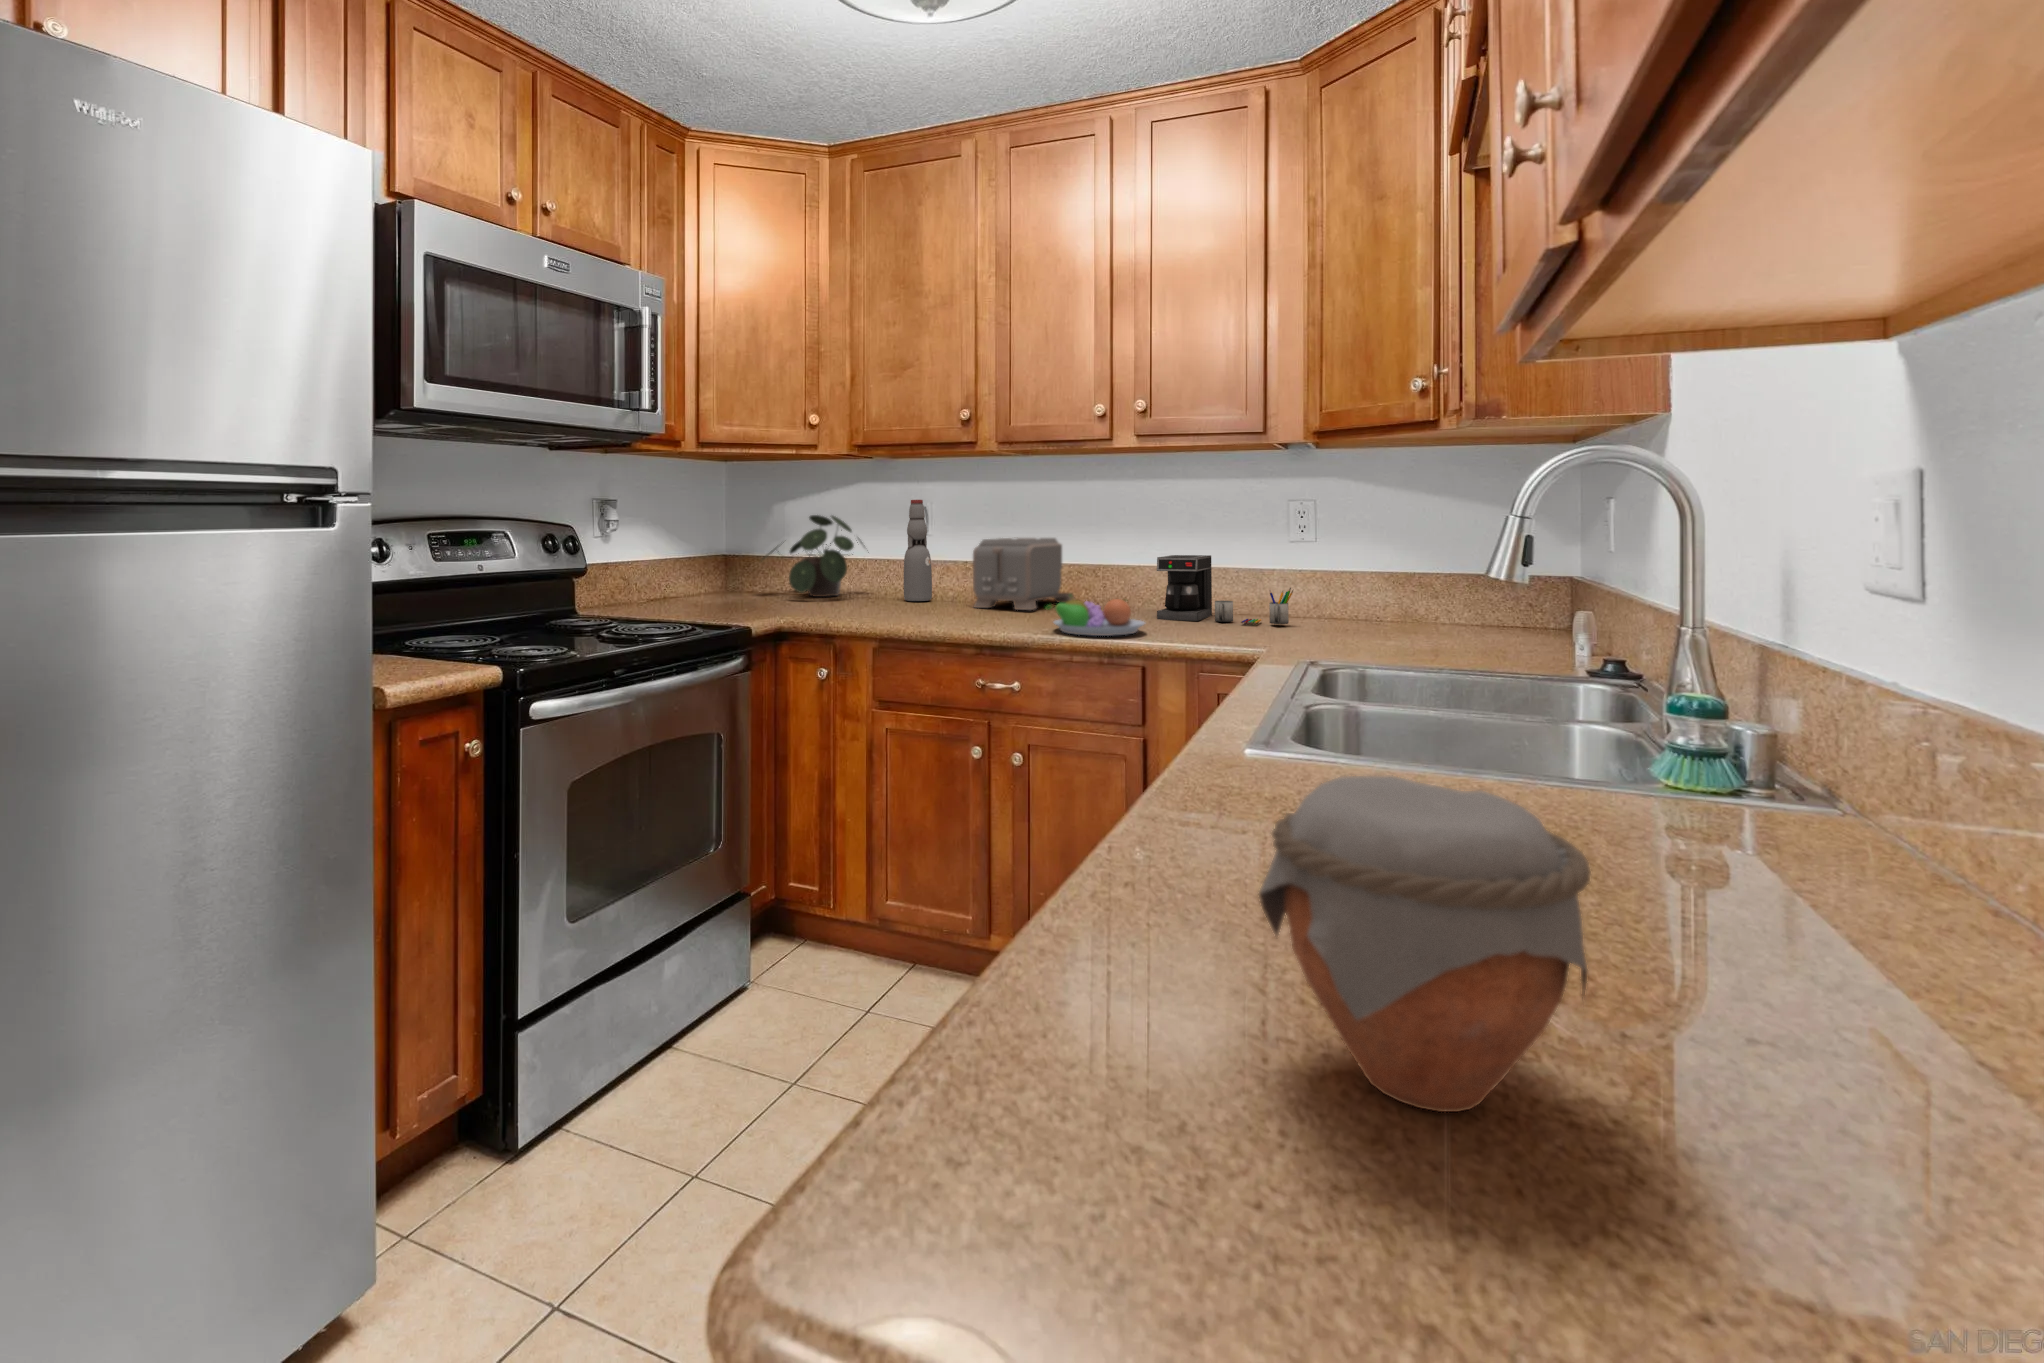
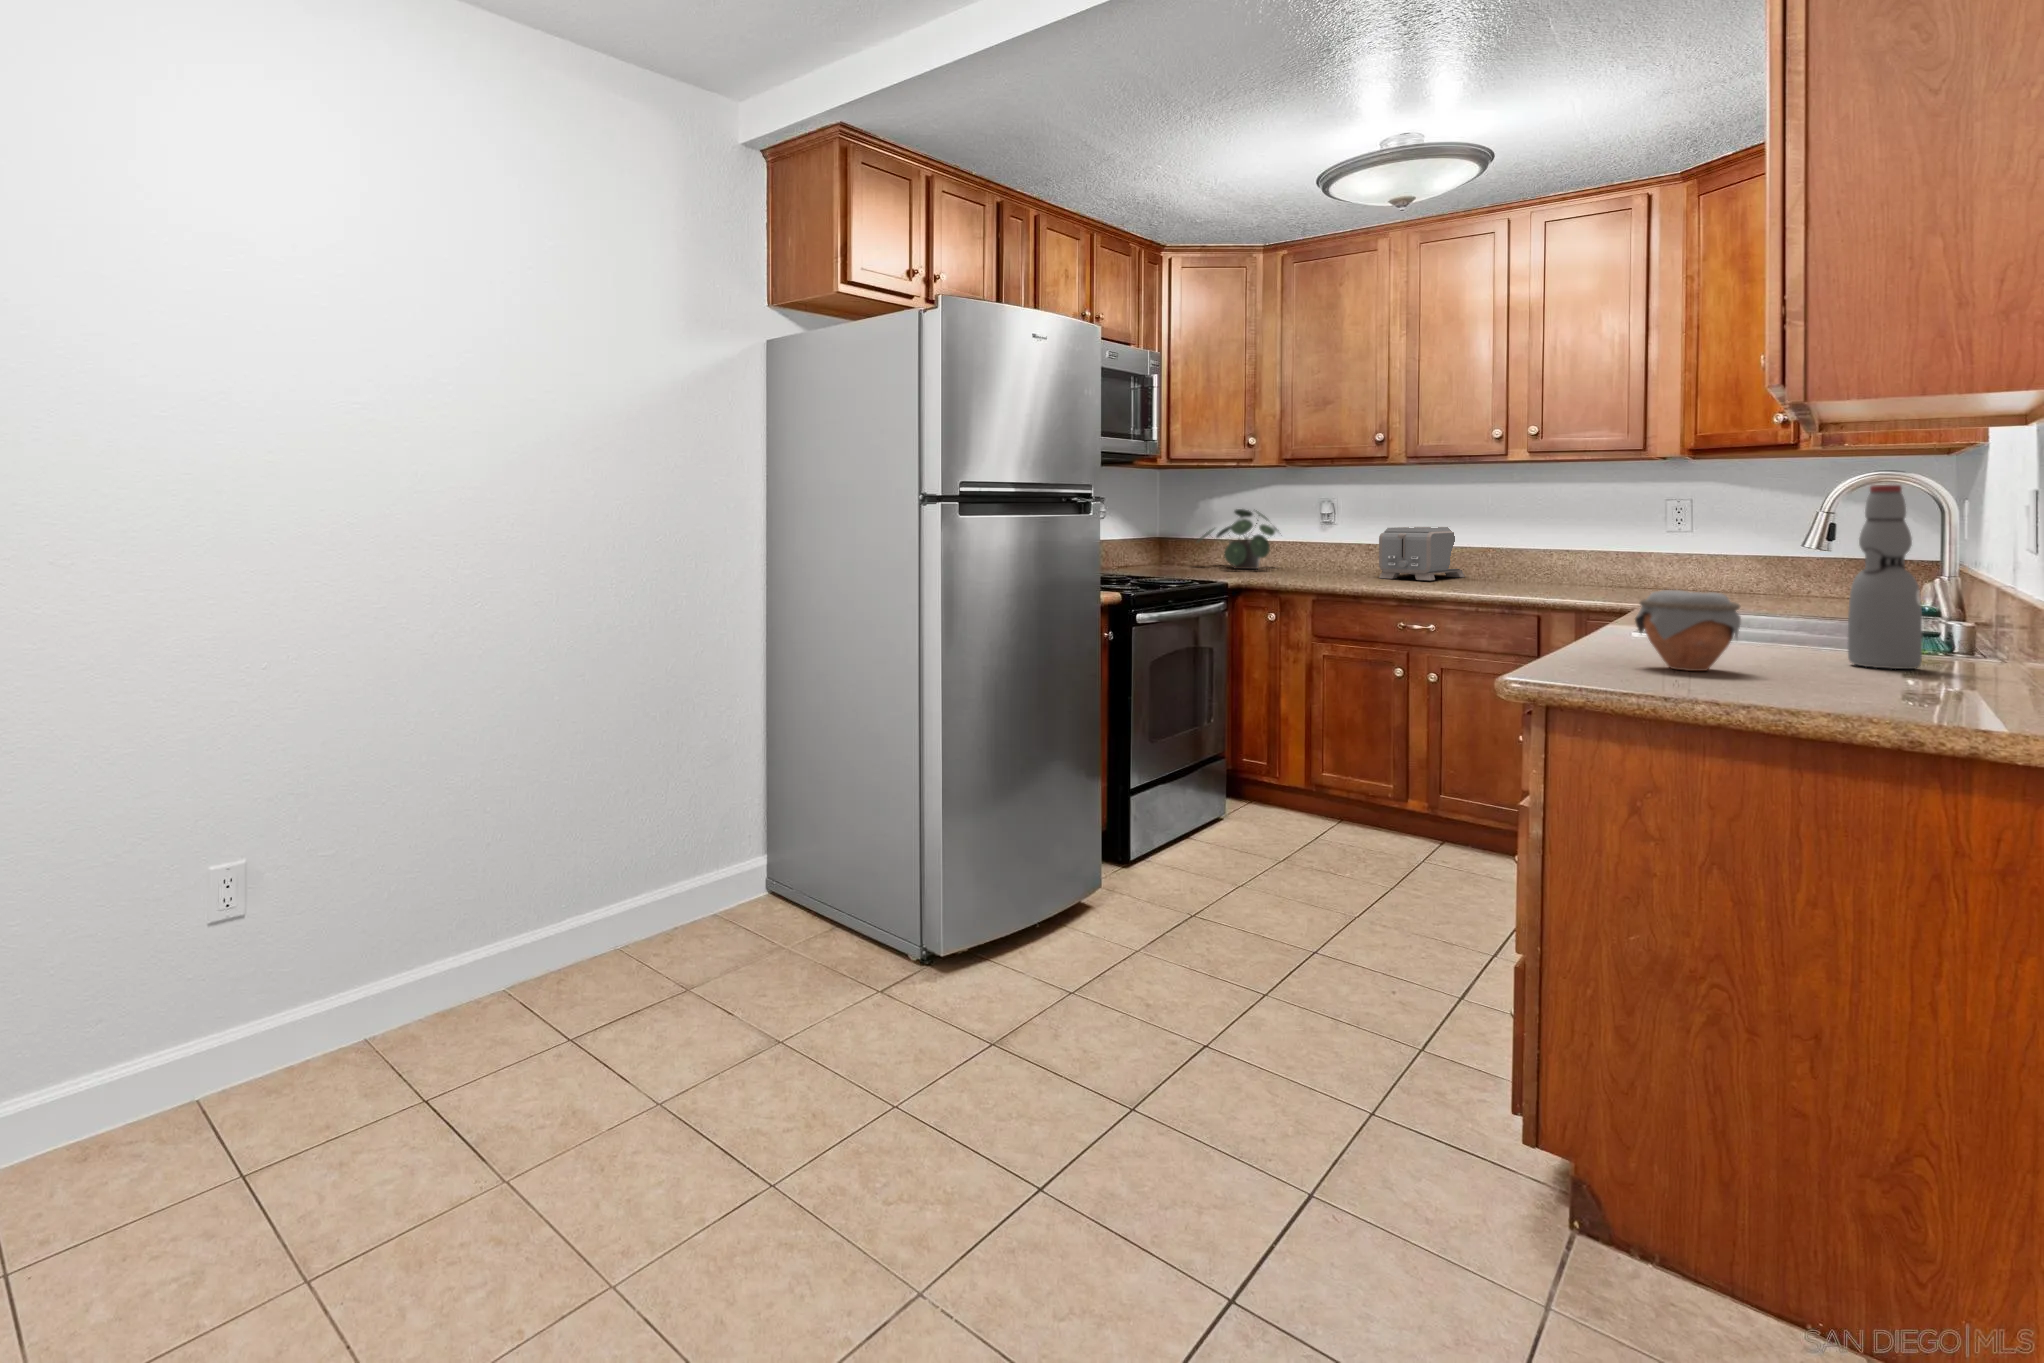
bottle: present [904,500,932,601] -> present [1848,485,1922,669]
coffee maker: present [1157,555,1293,624] -> none [1543,541,1669,593]
fruit bowl: present [1045,594,1145,636] -> none [1453,567,1537,596]

